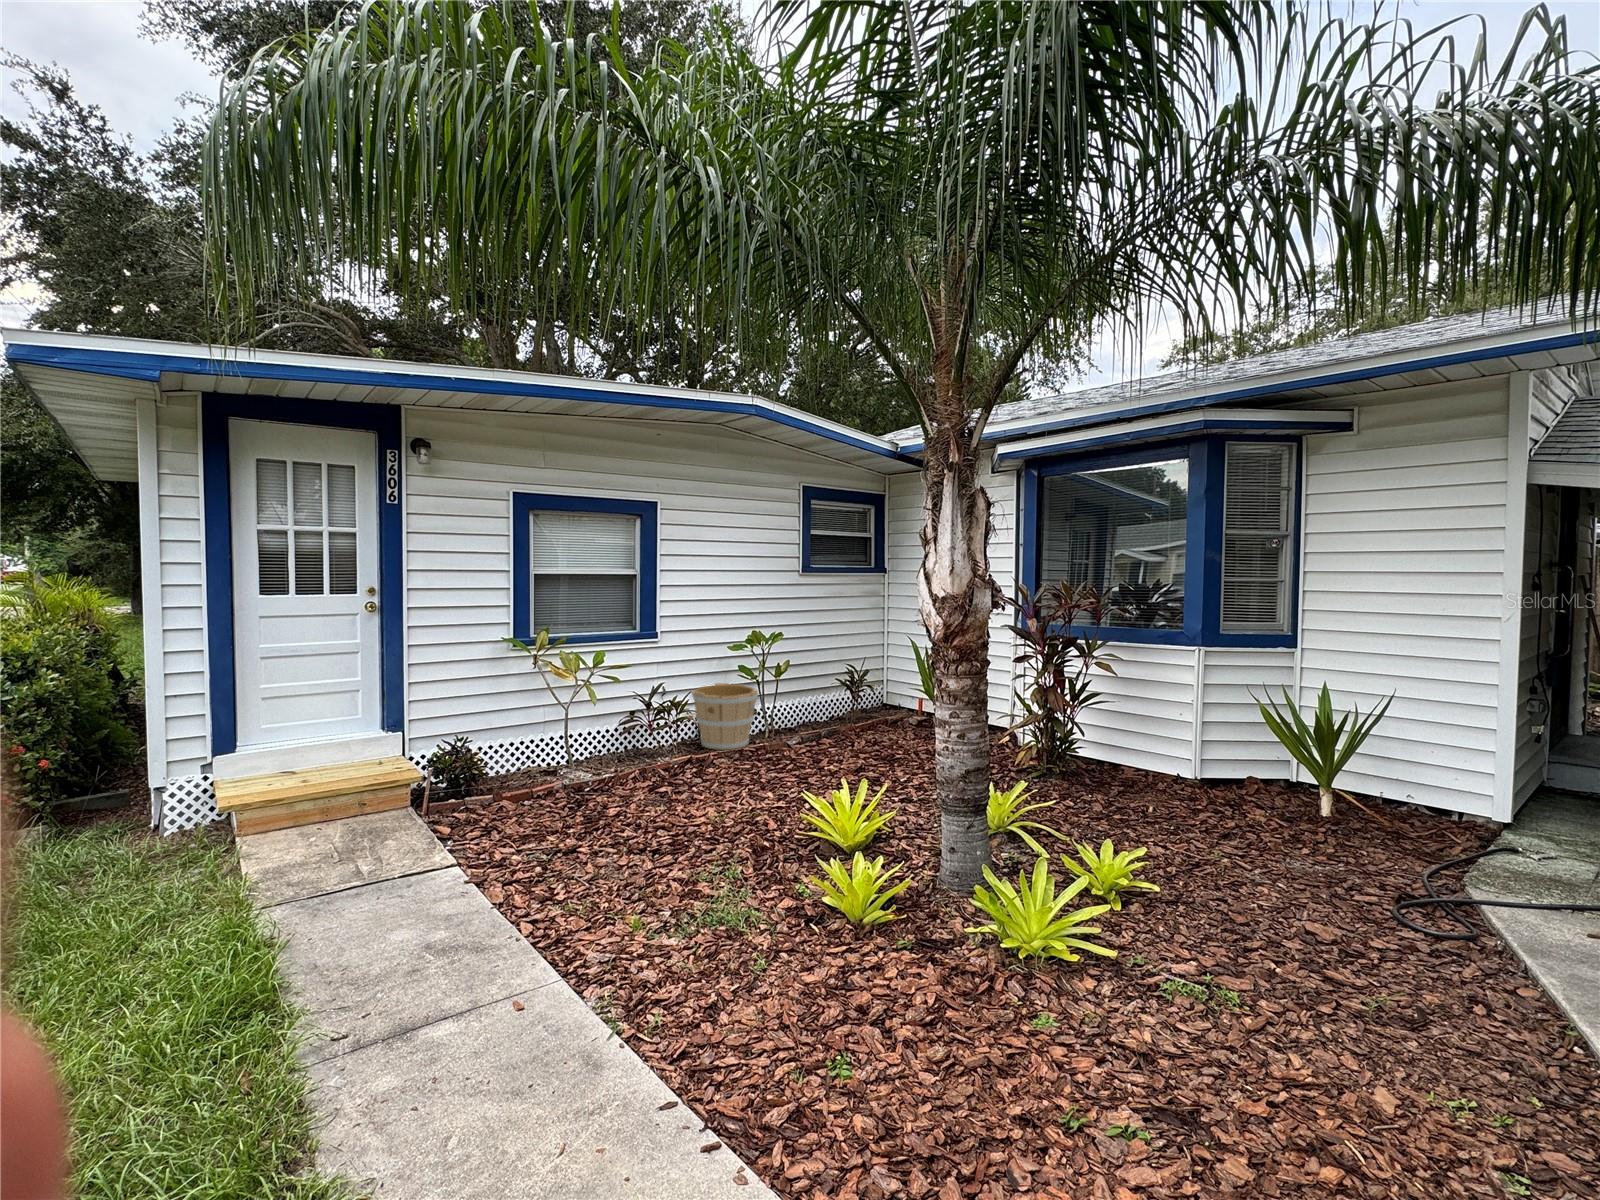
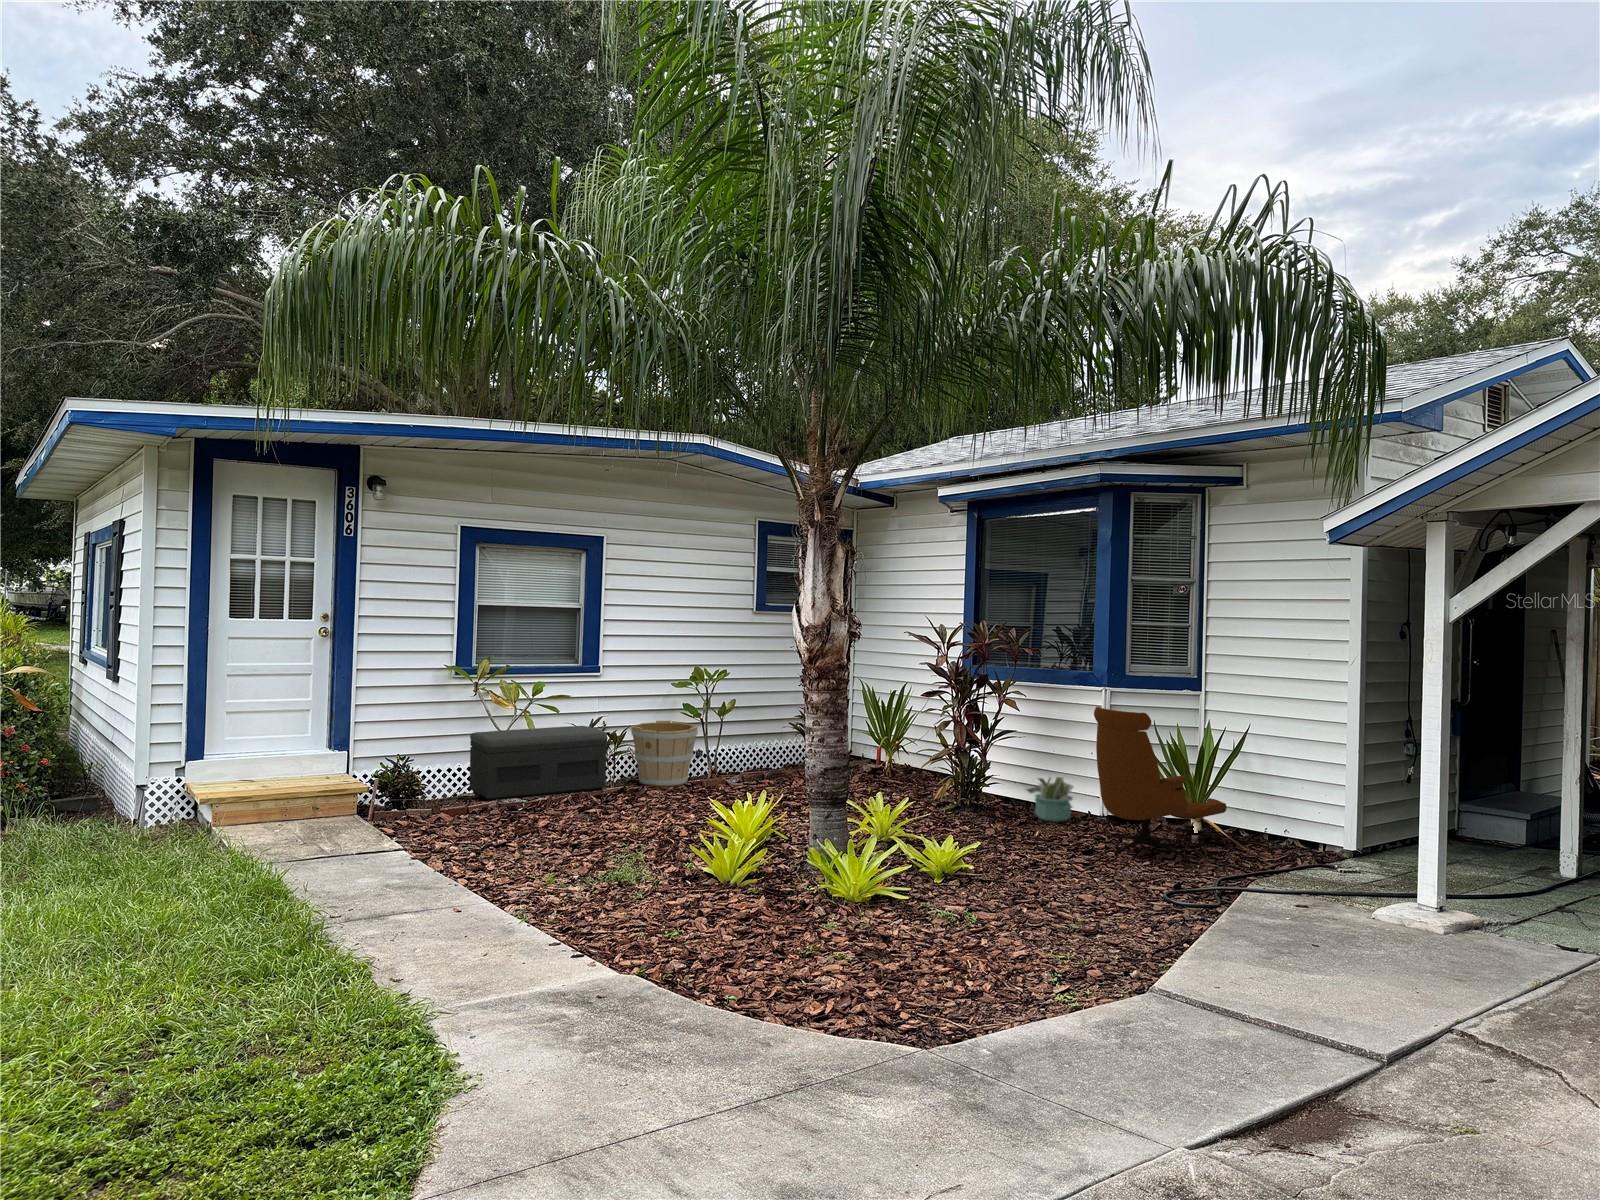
lounge chair: none [1205,671,1324,830] -> present [1094,707,1226,858]
storage bench: none [531,692,671,776] -> present [470,726,607,800]
decorative plant: none [1100,734,1154,782] -> present [1026,777,1074,822]

